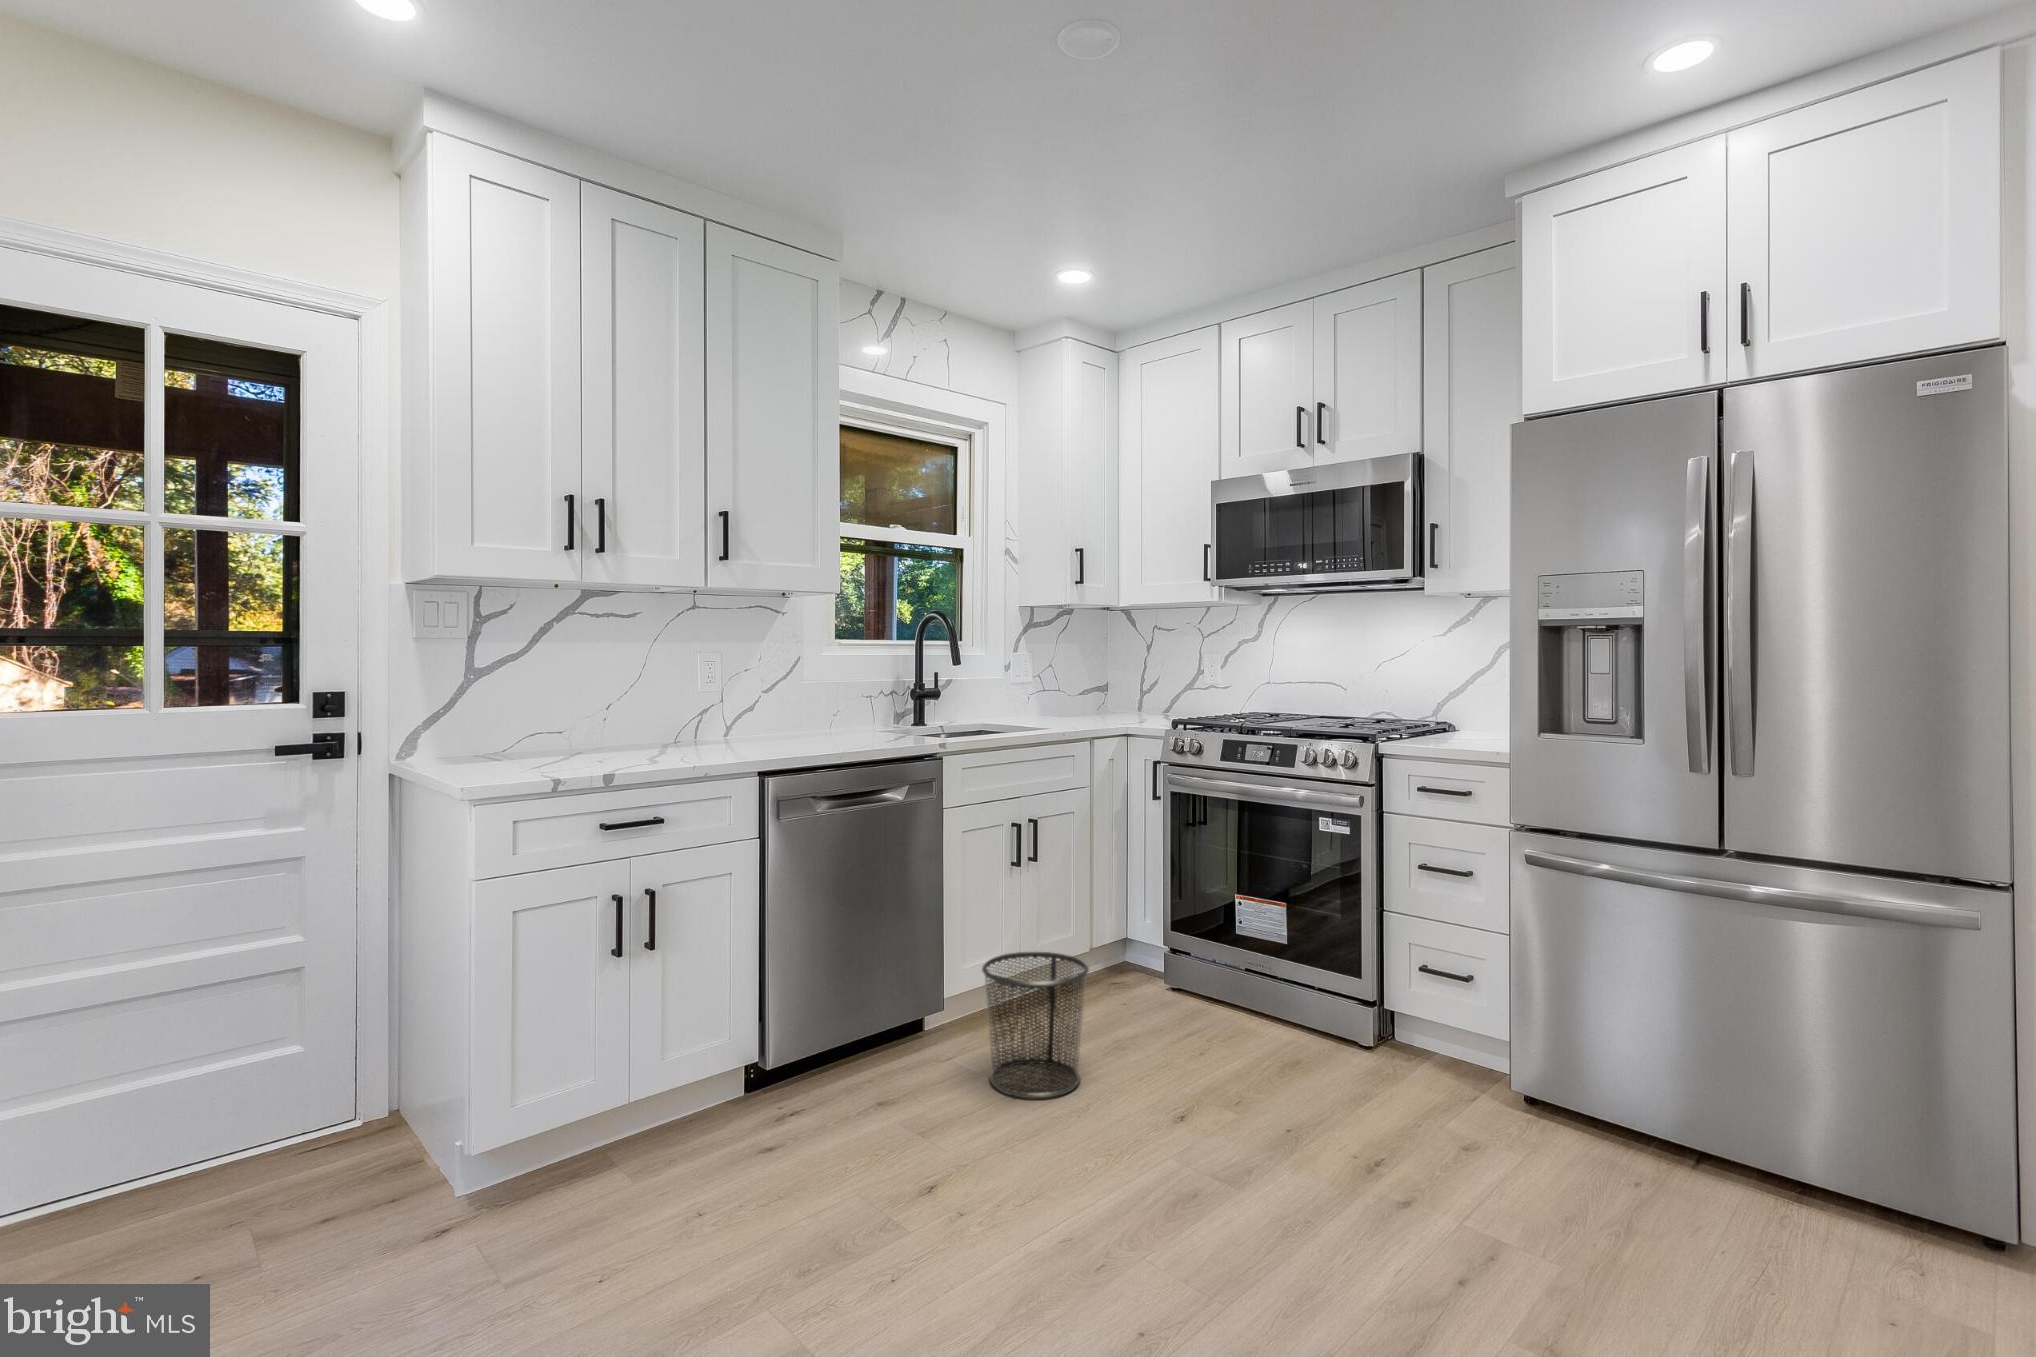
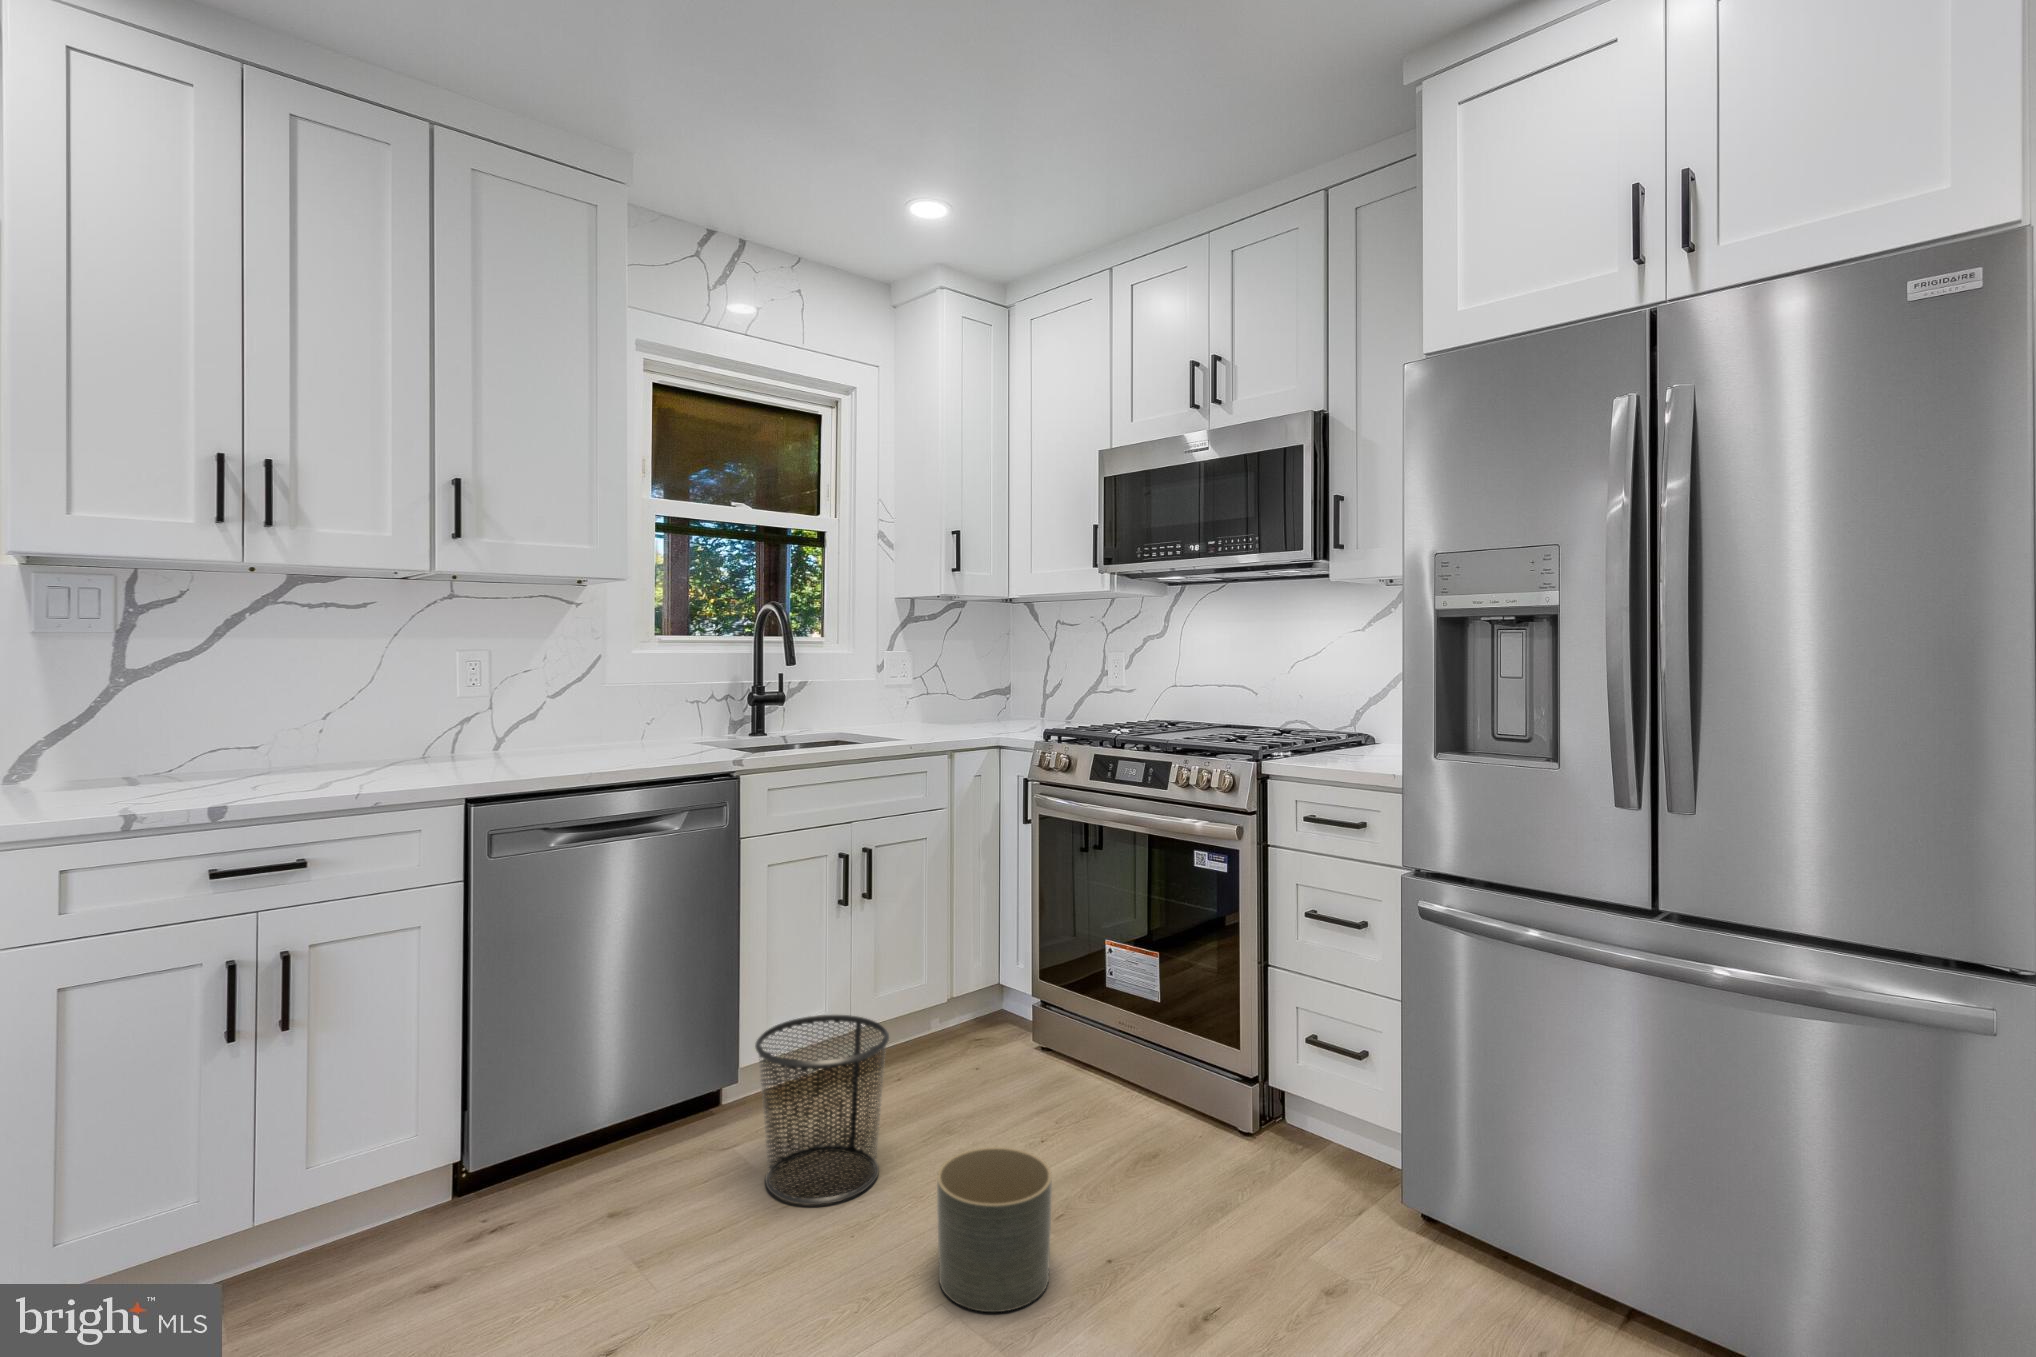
planter: none [1160,1045,1251,1163] -> present [937,1147,1052,1312]

